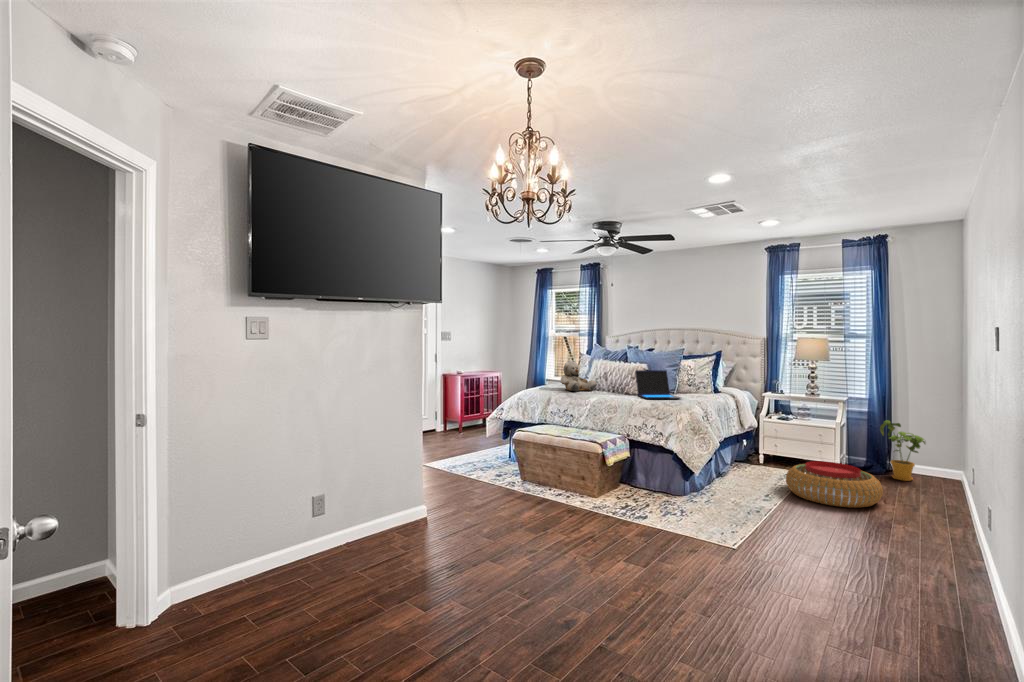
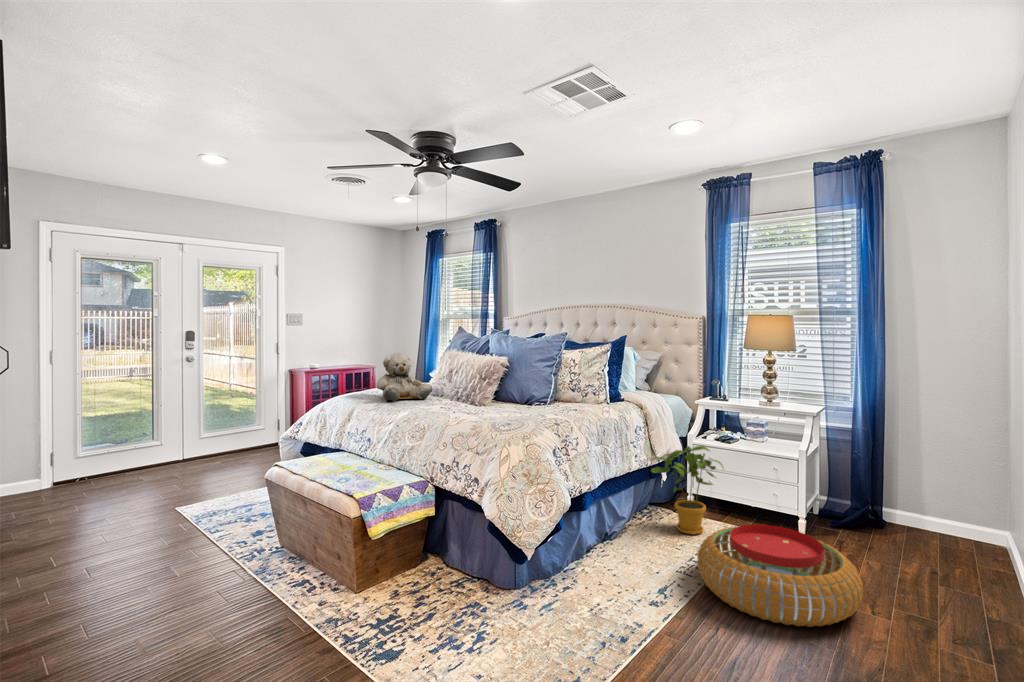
laptop: present [635,370,681,399] -> none [481,367,542,415]
house plant: present [880,420,925,481] -> present [651,446,723,534]

